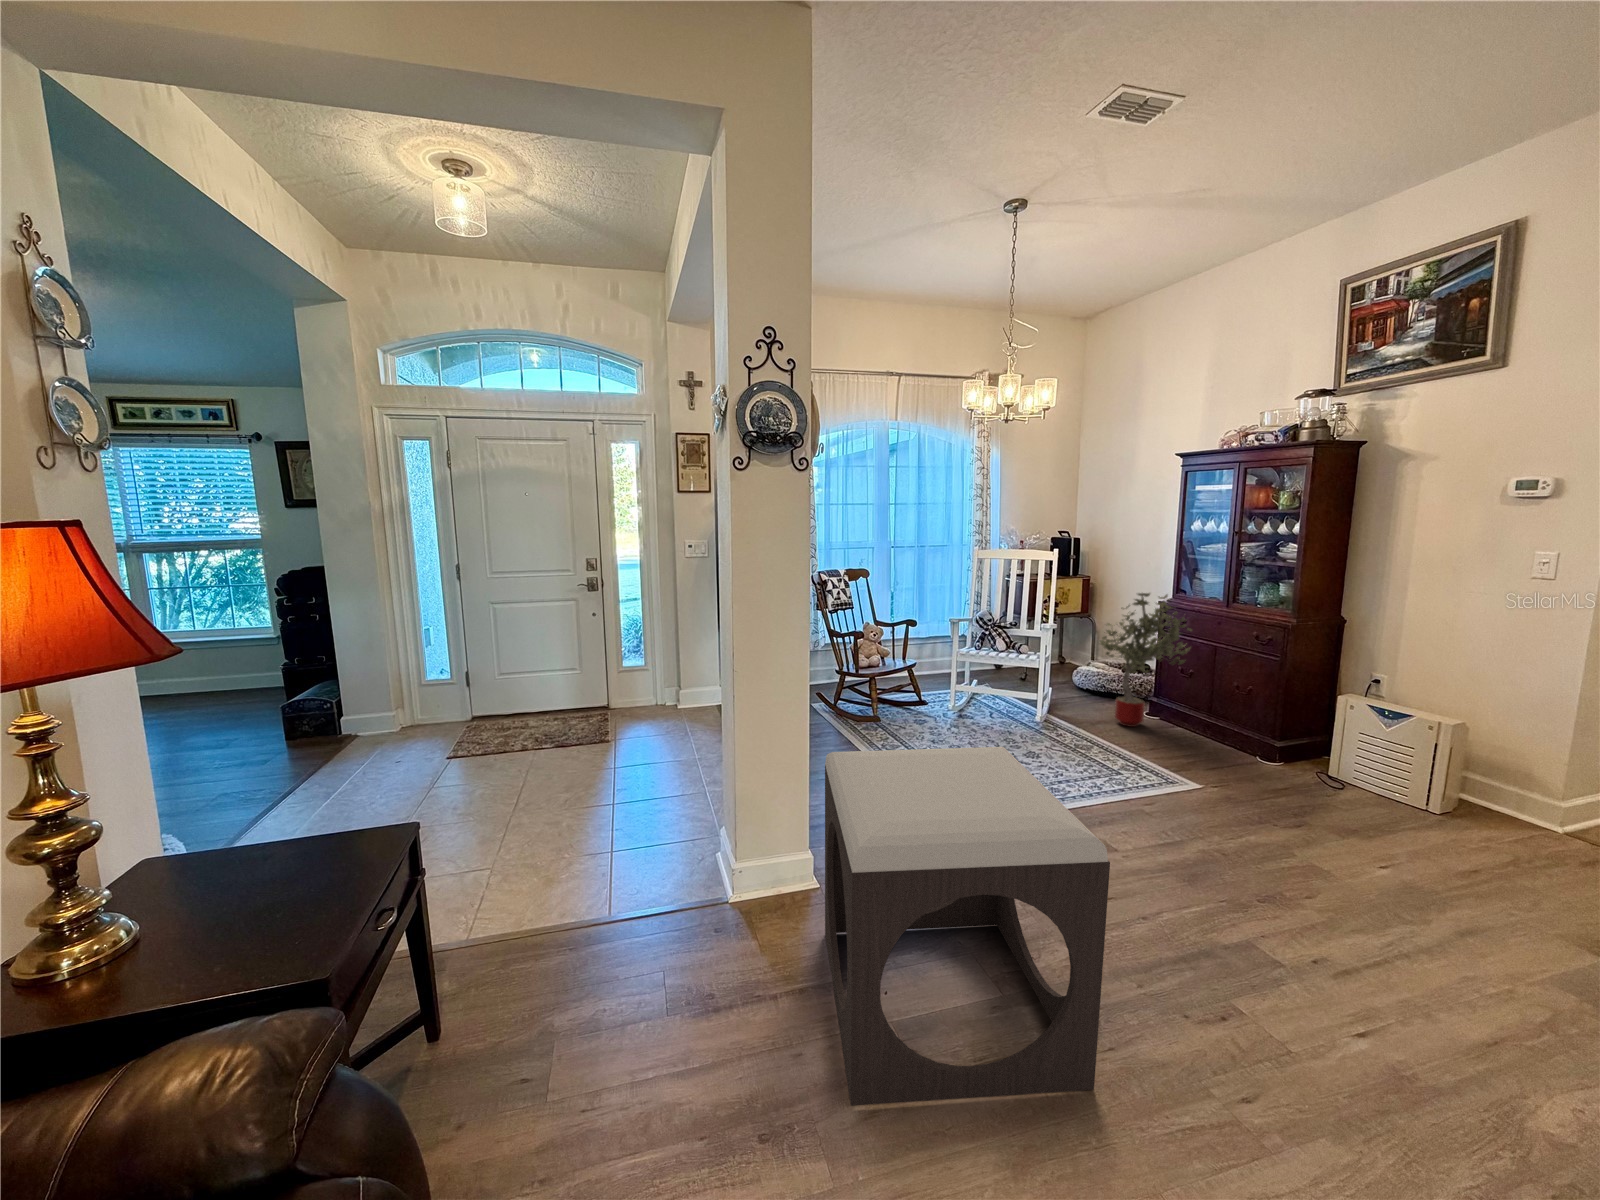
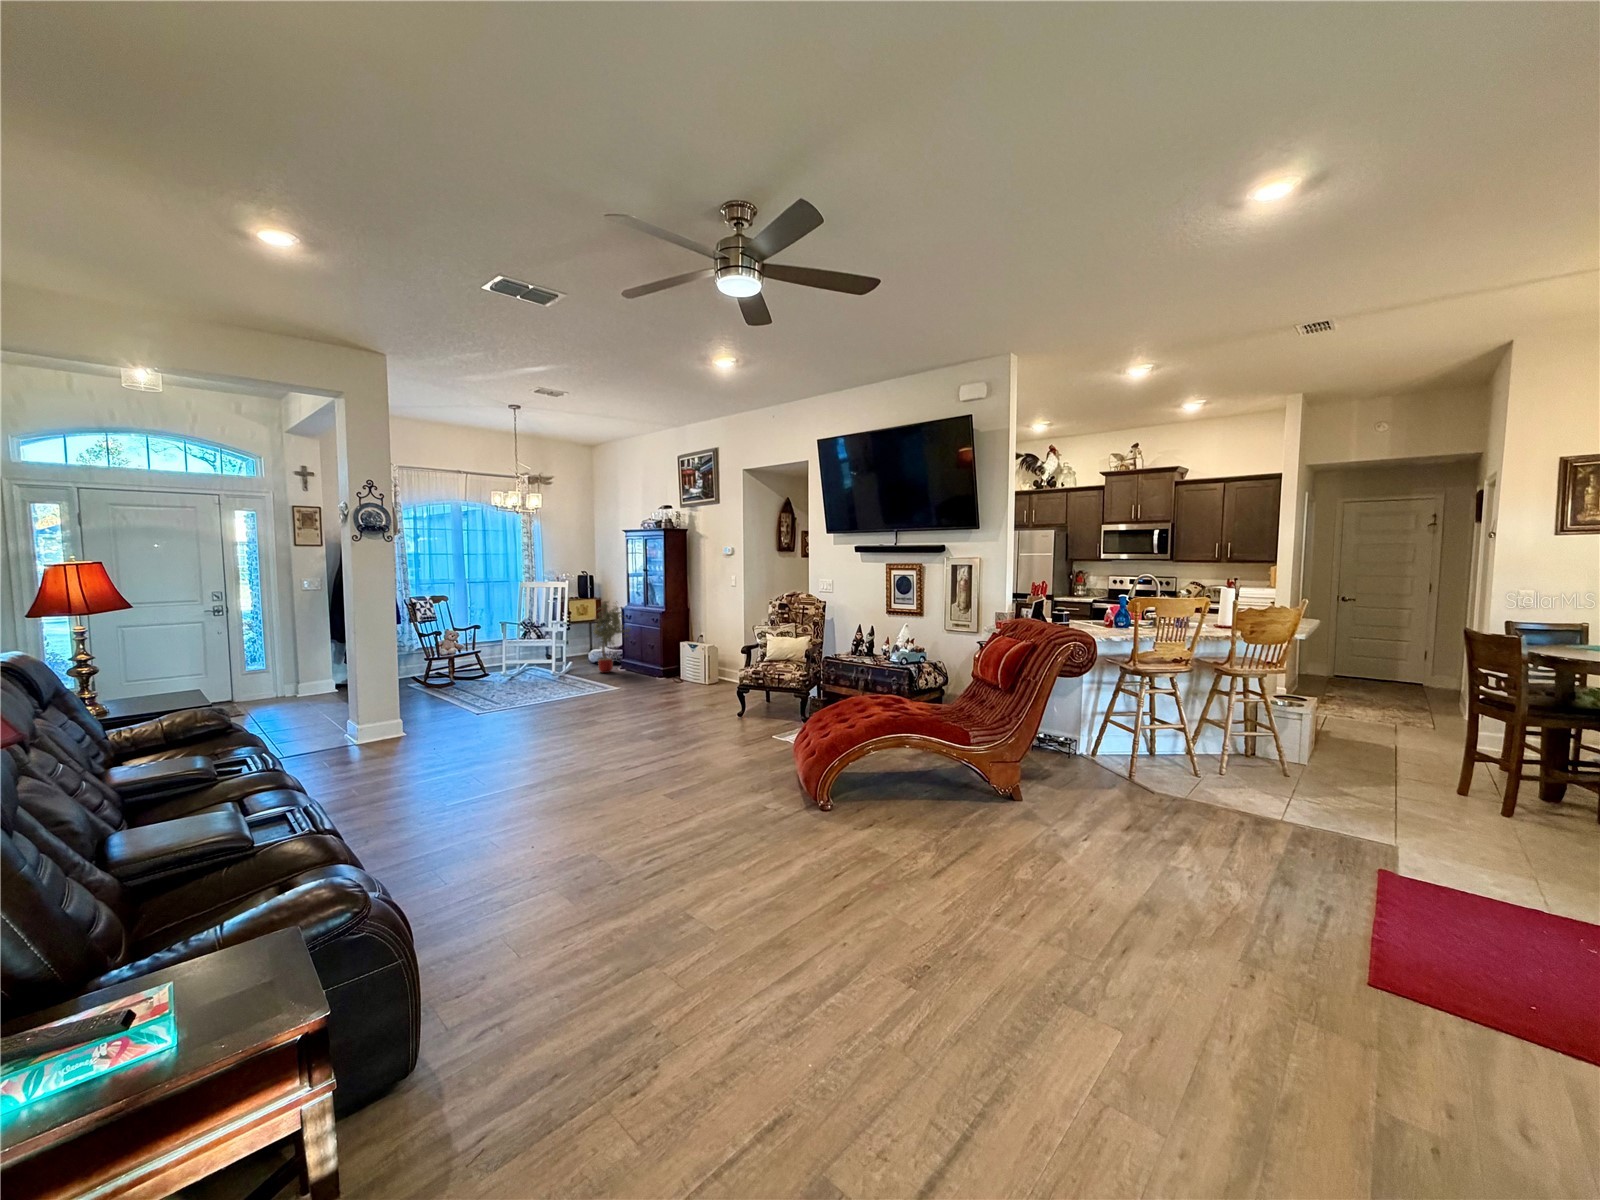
footstool: present [825,747,1110,1106] -> none [404,649,504,756]

